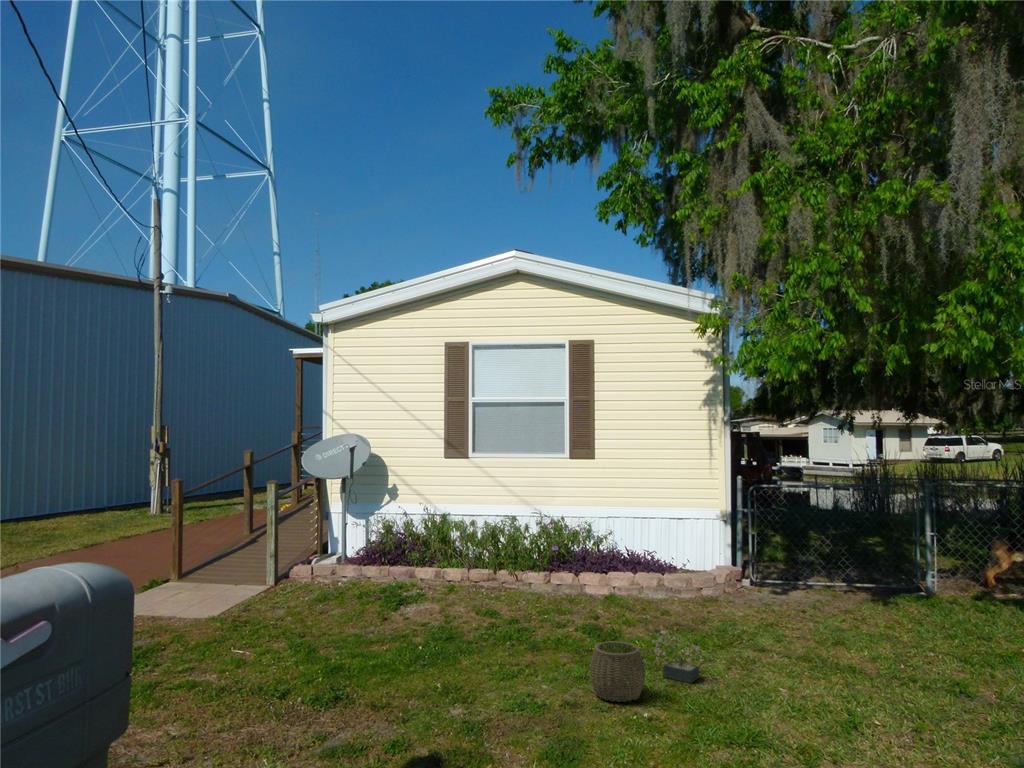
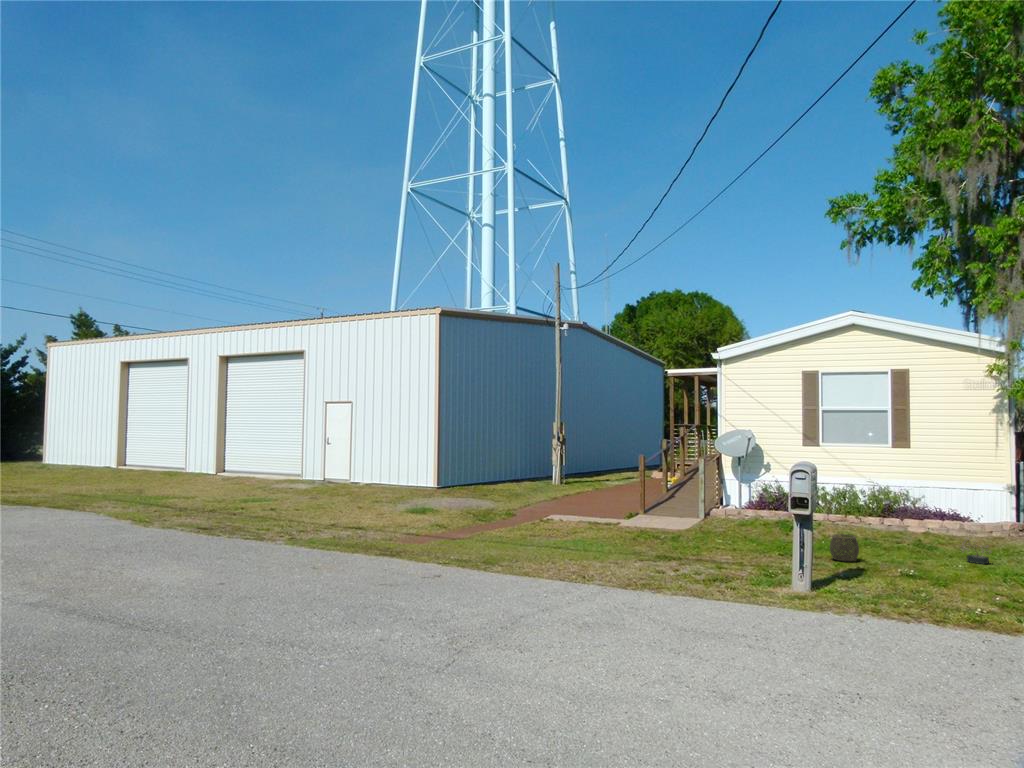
woven basket: present [590,641,645,702] -> present [830,534,859,561]

